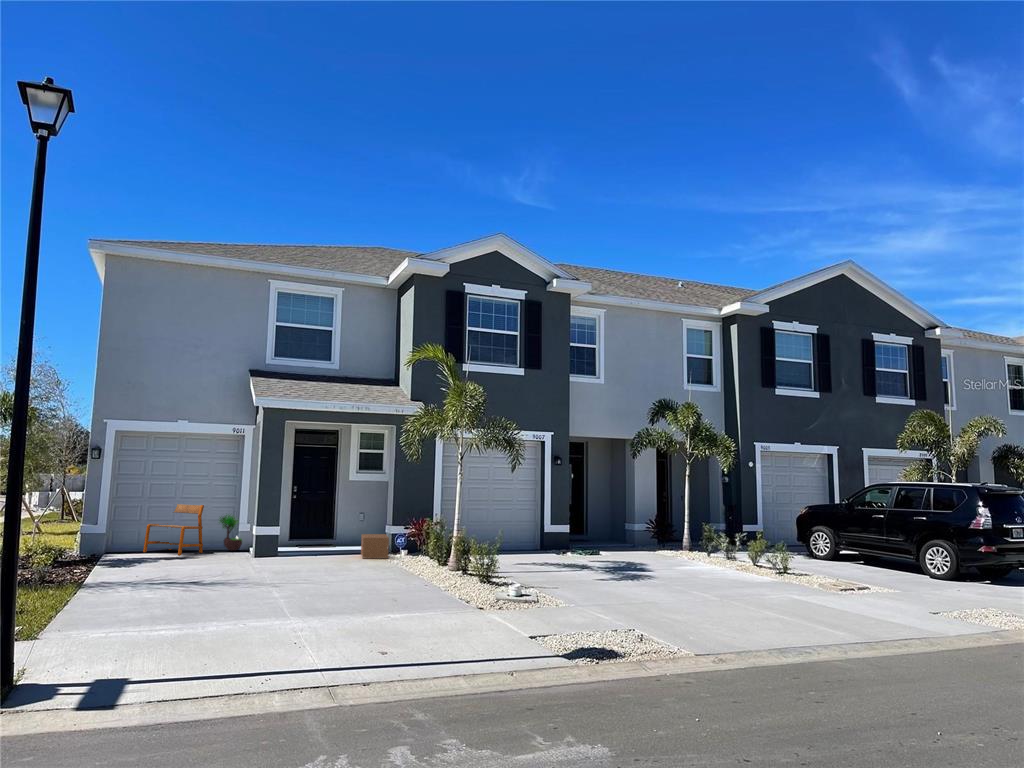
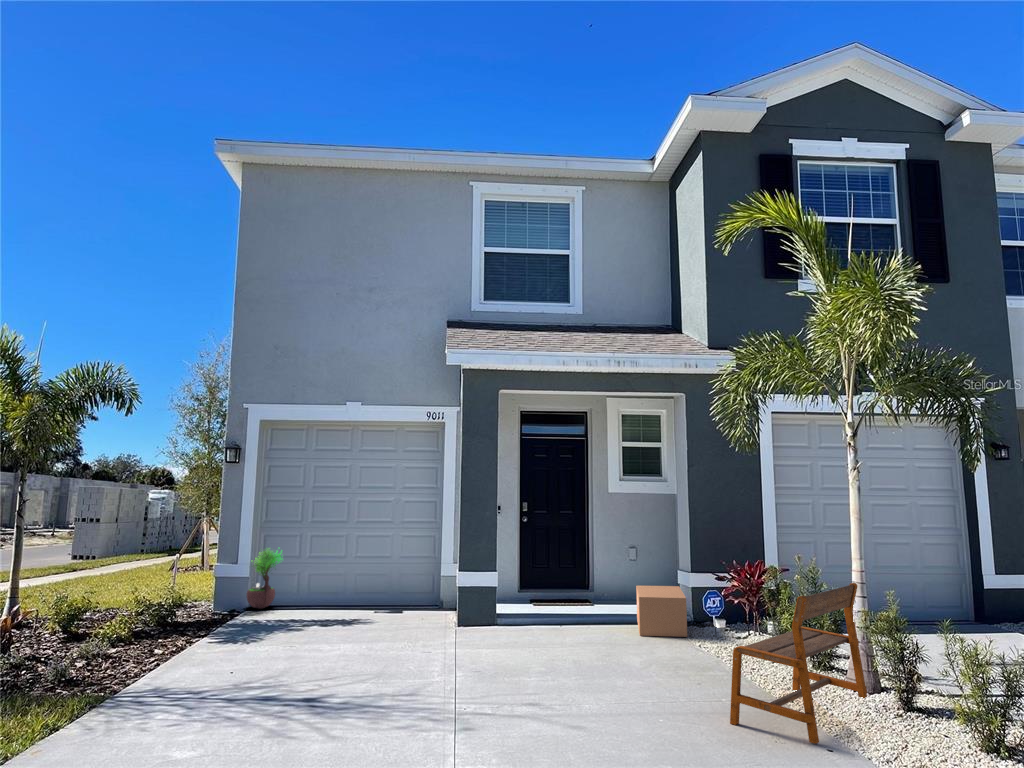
bench: present [143,504,204,556] -> present [730,583,867,744]
potted tree: present [220,515,242,551] -> present [247,549,281,609]

